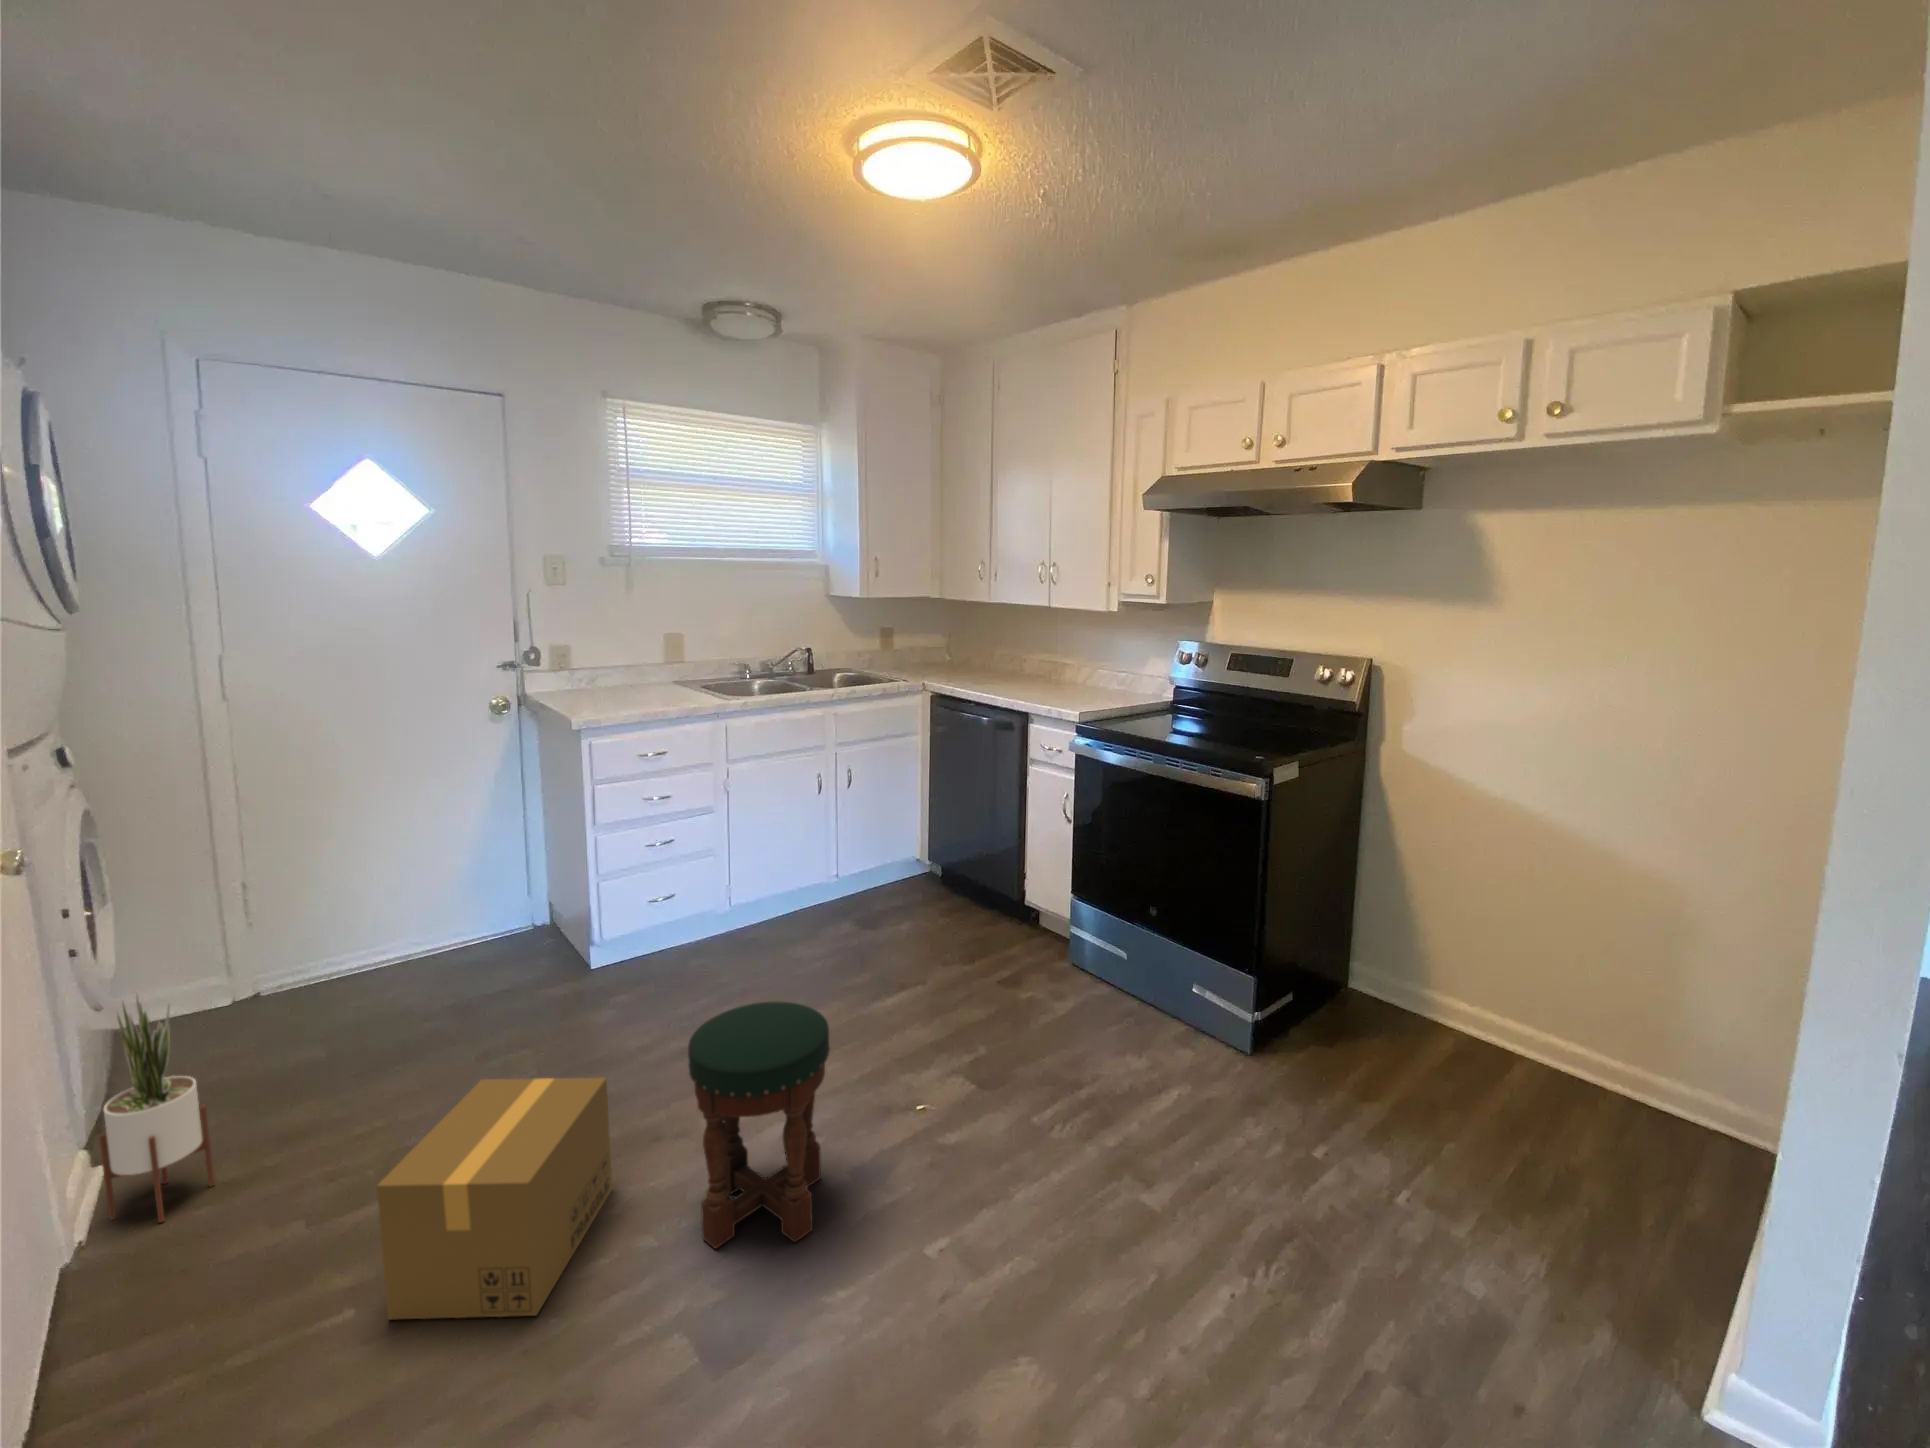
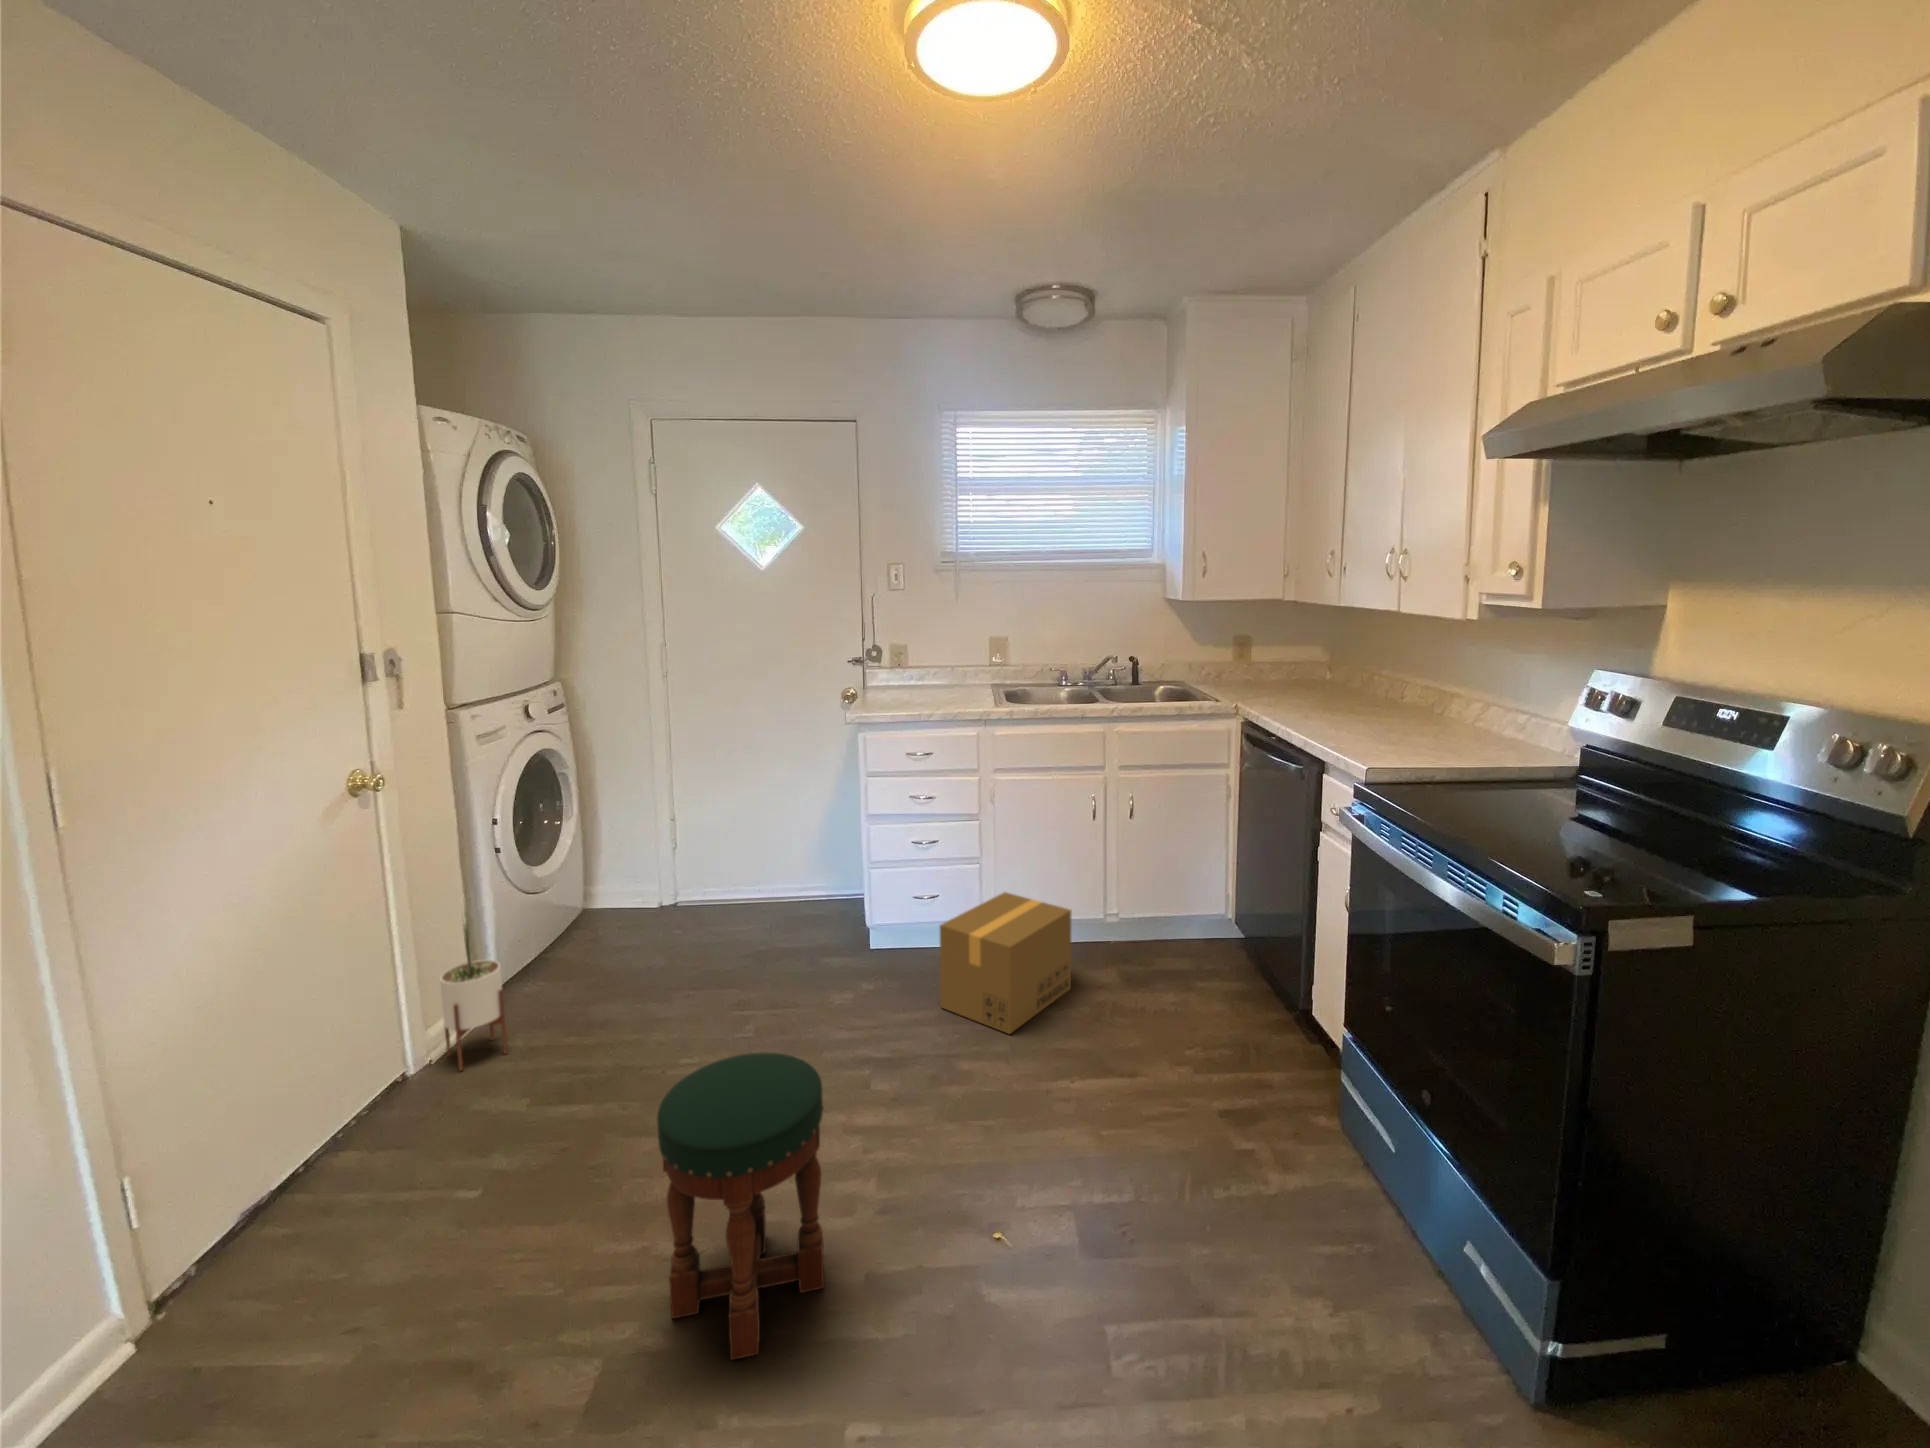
cardboard box: present [377,1078,612,1320] -> present [940,892,1071,1034]

